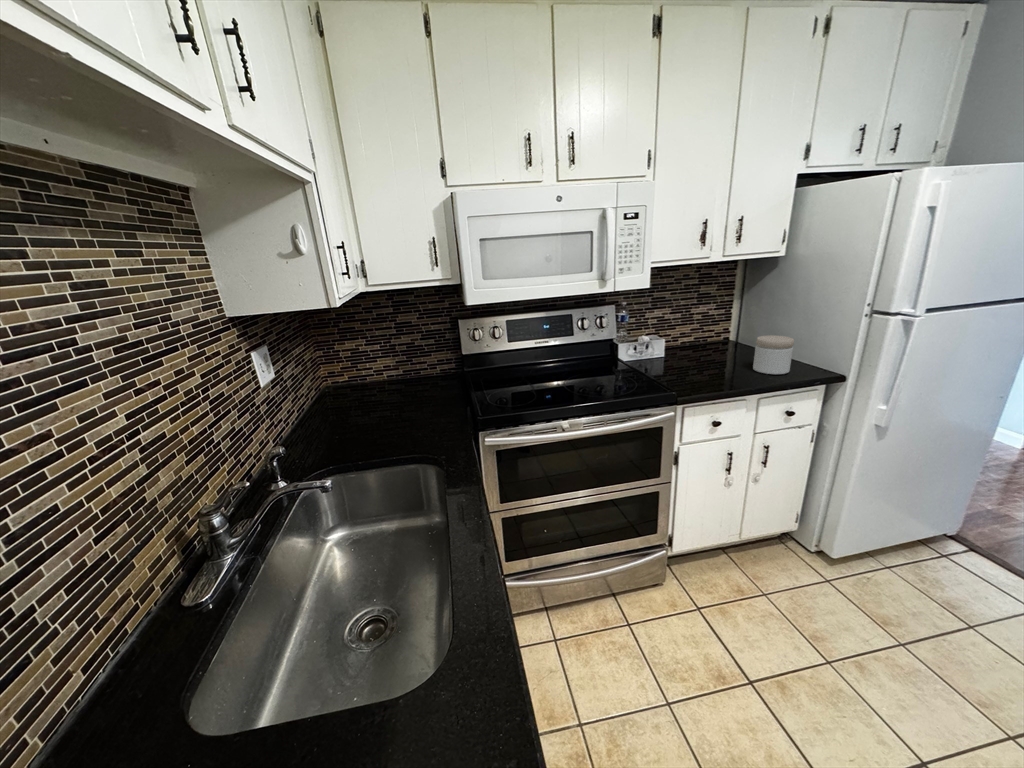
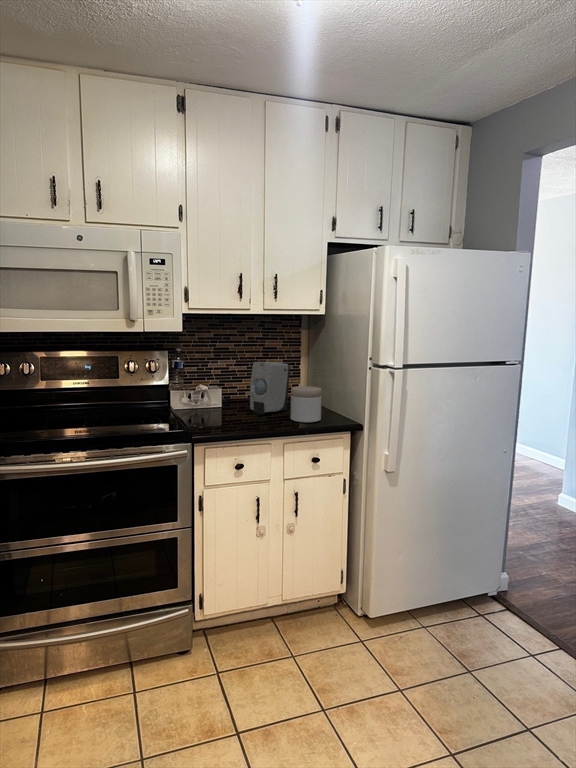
soap dispenser: none [701,311,742,365] -> present [250,362,290,414]

